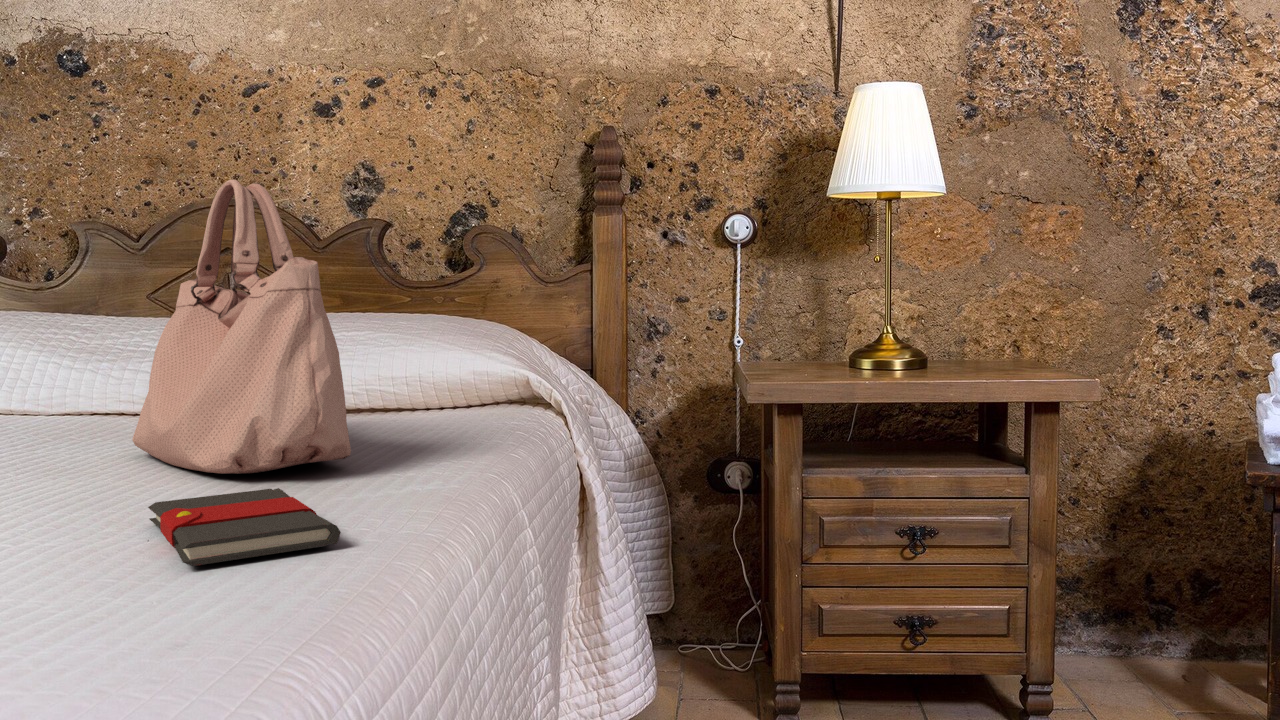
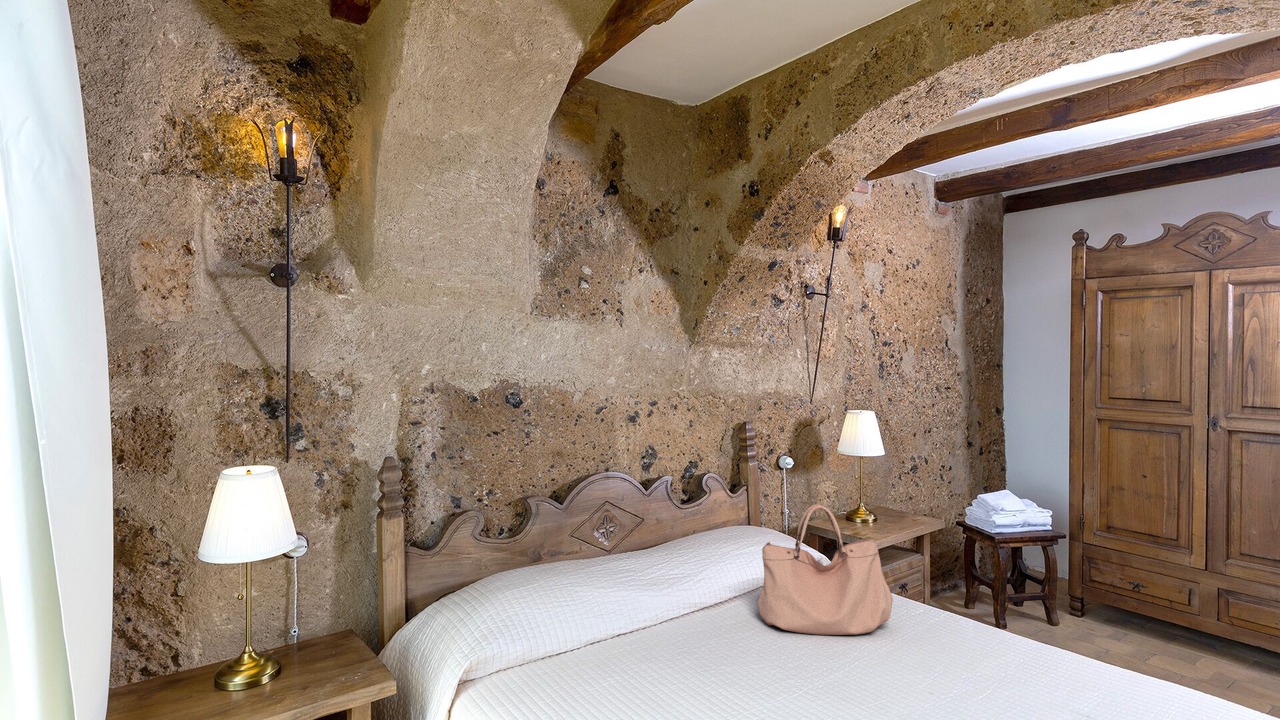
book: present [148,488,341,566] -> none [927,636,1012,673]

